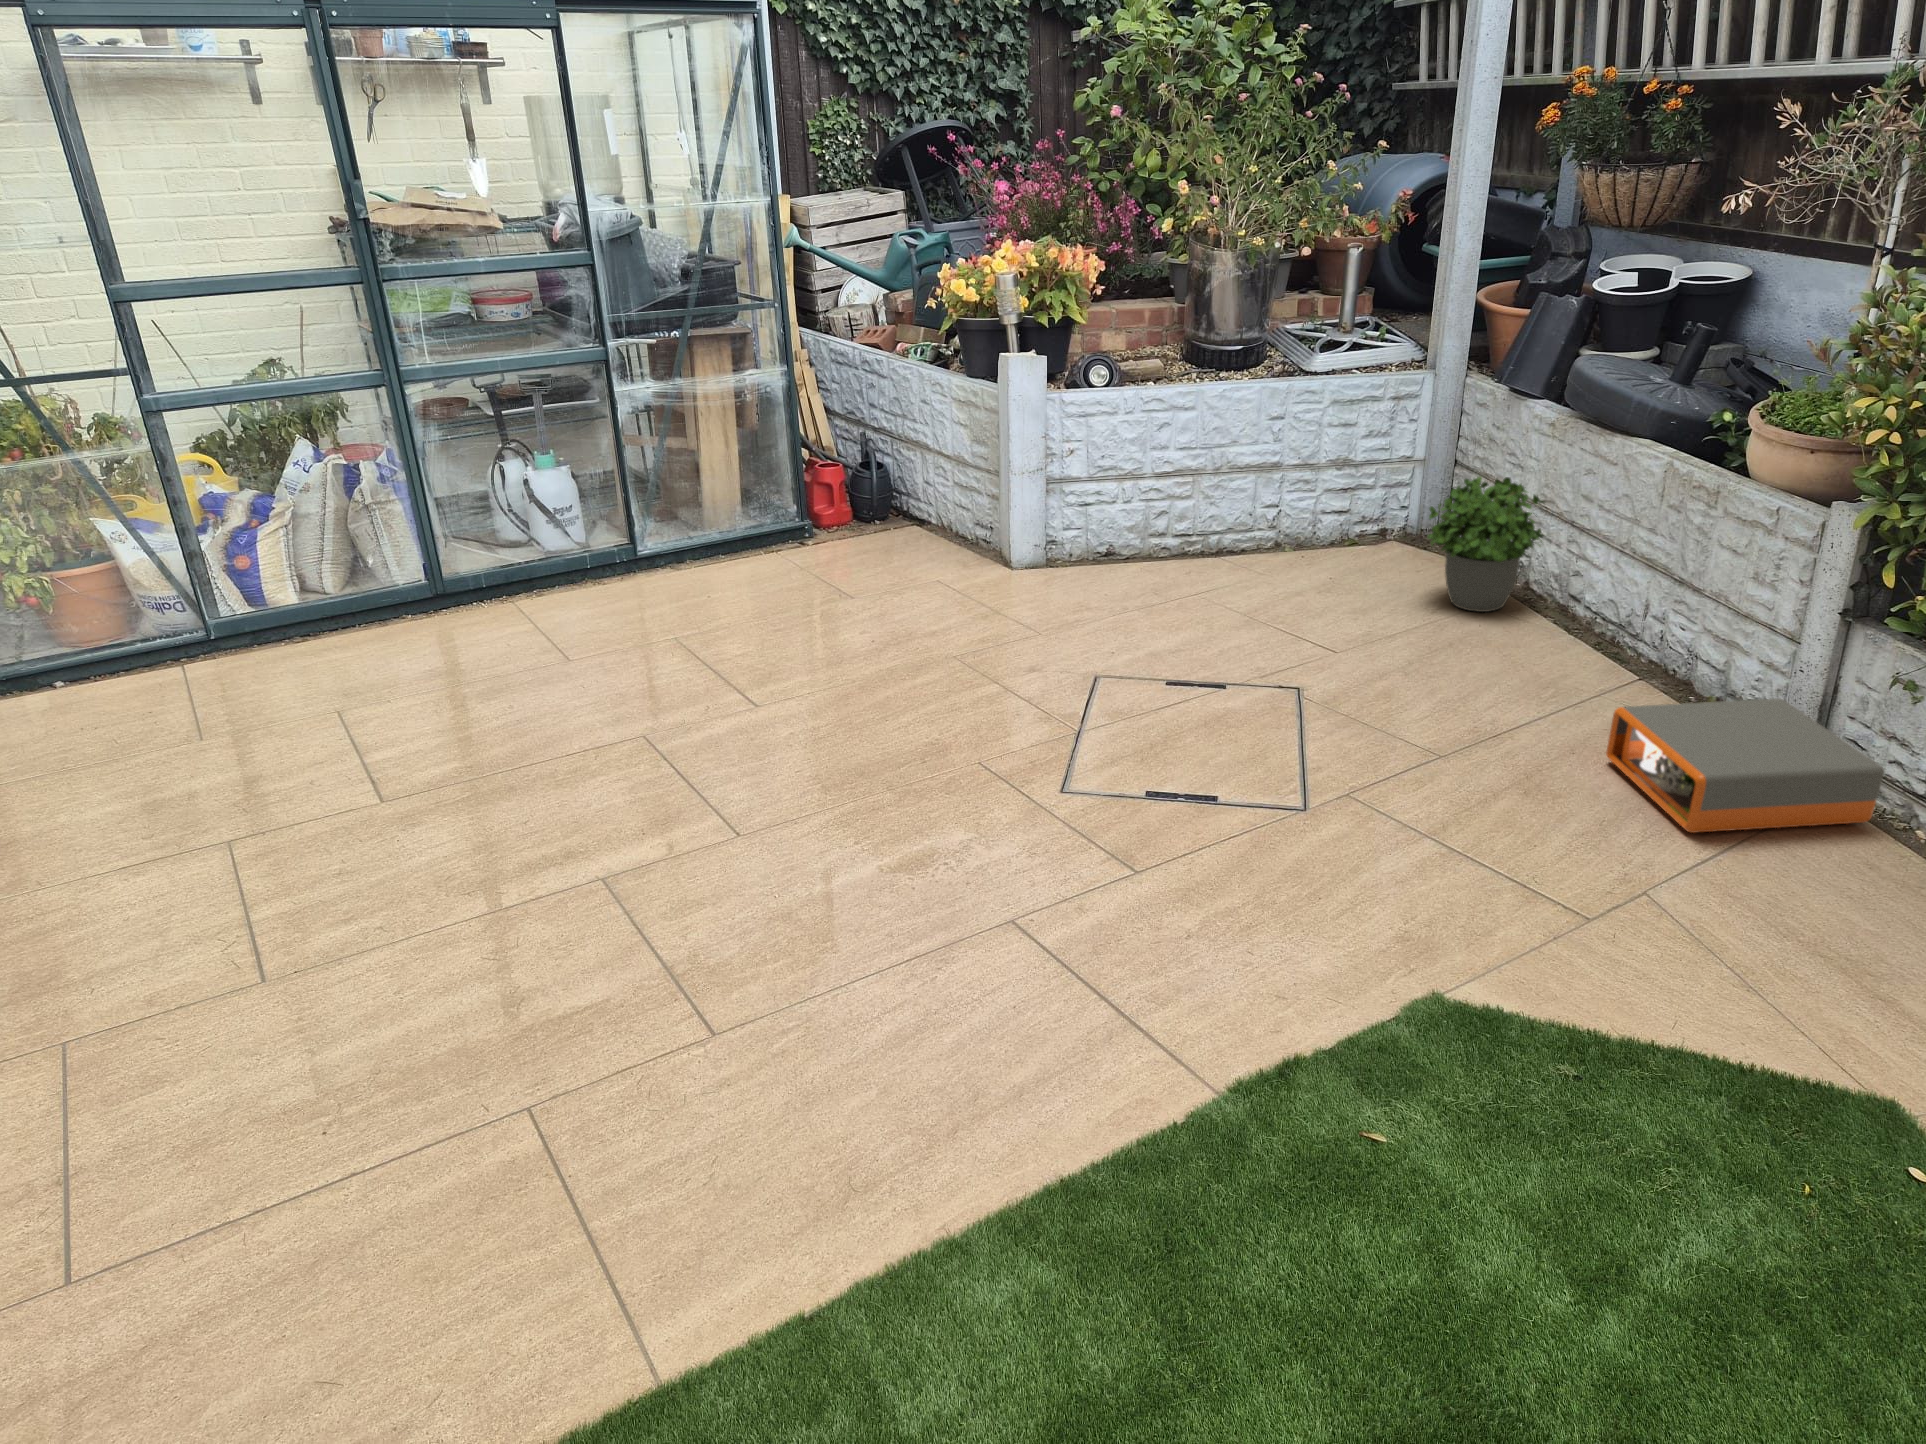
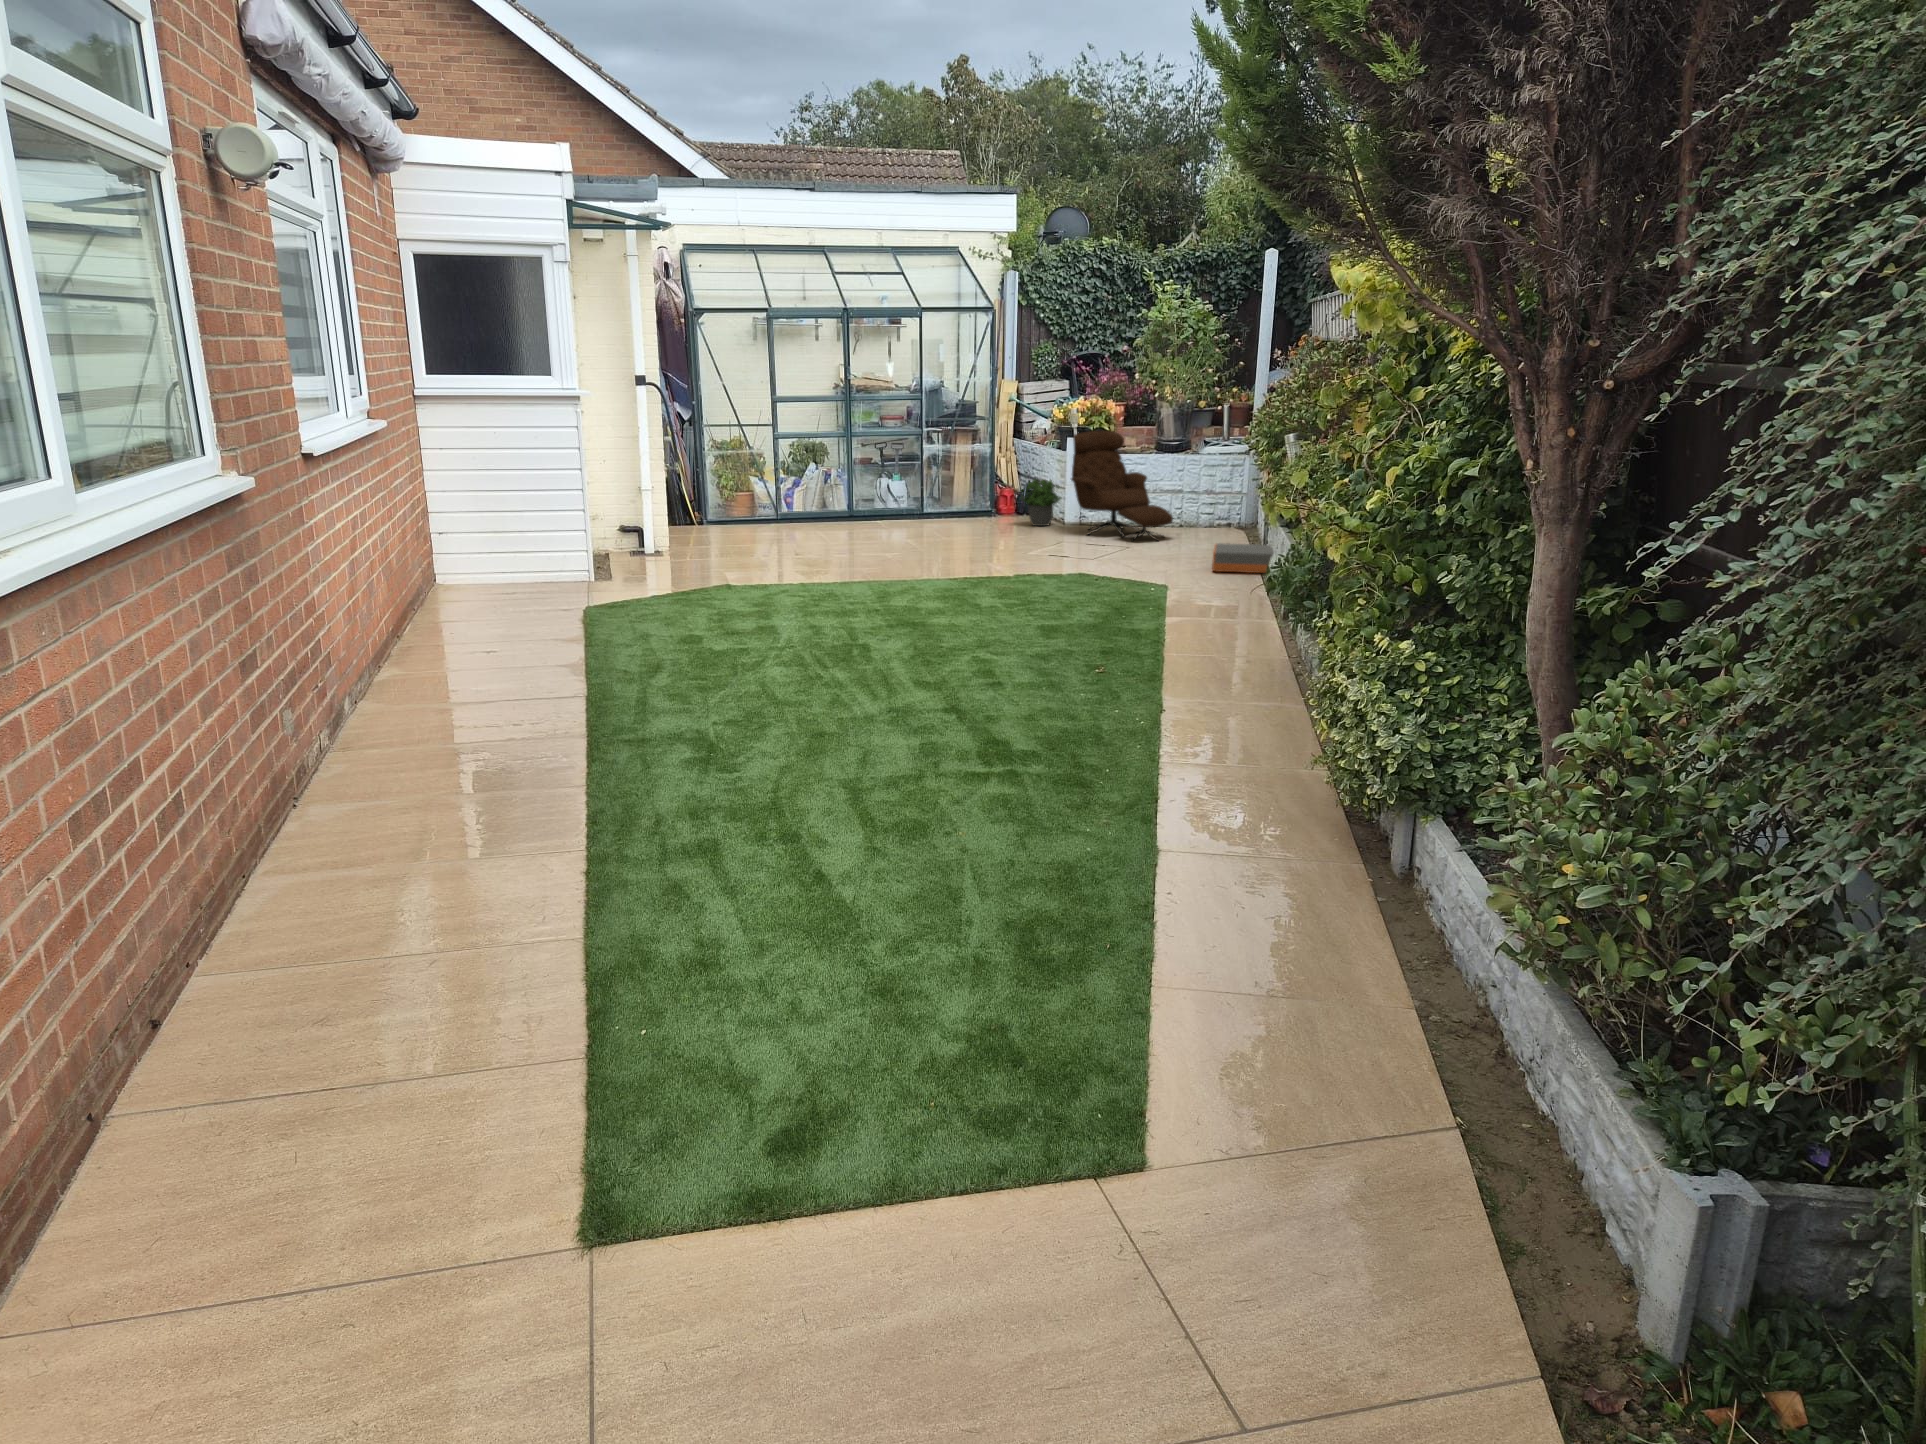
lounge chair: none [1028,327,1321,635] -> present [1071,431,1173,540]
potted plant: present [1427,477,1544,612] -> present [1020,479,1060,526]

